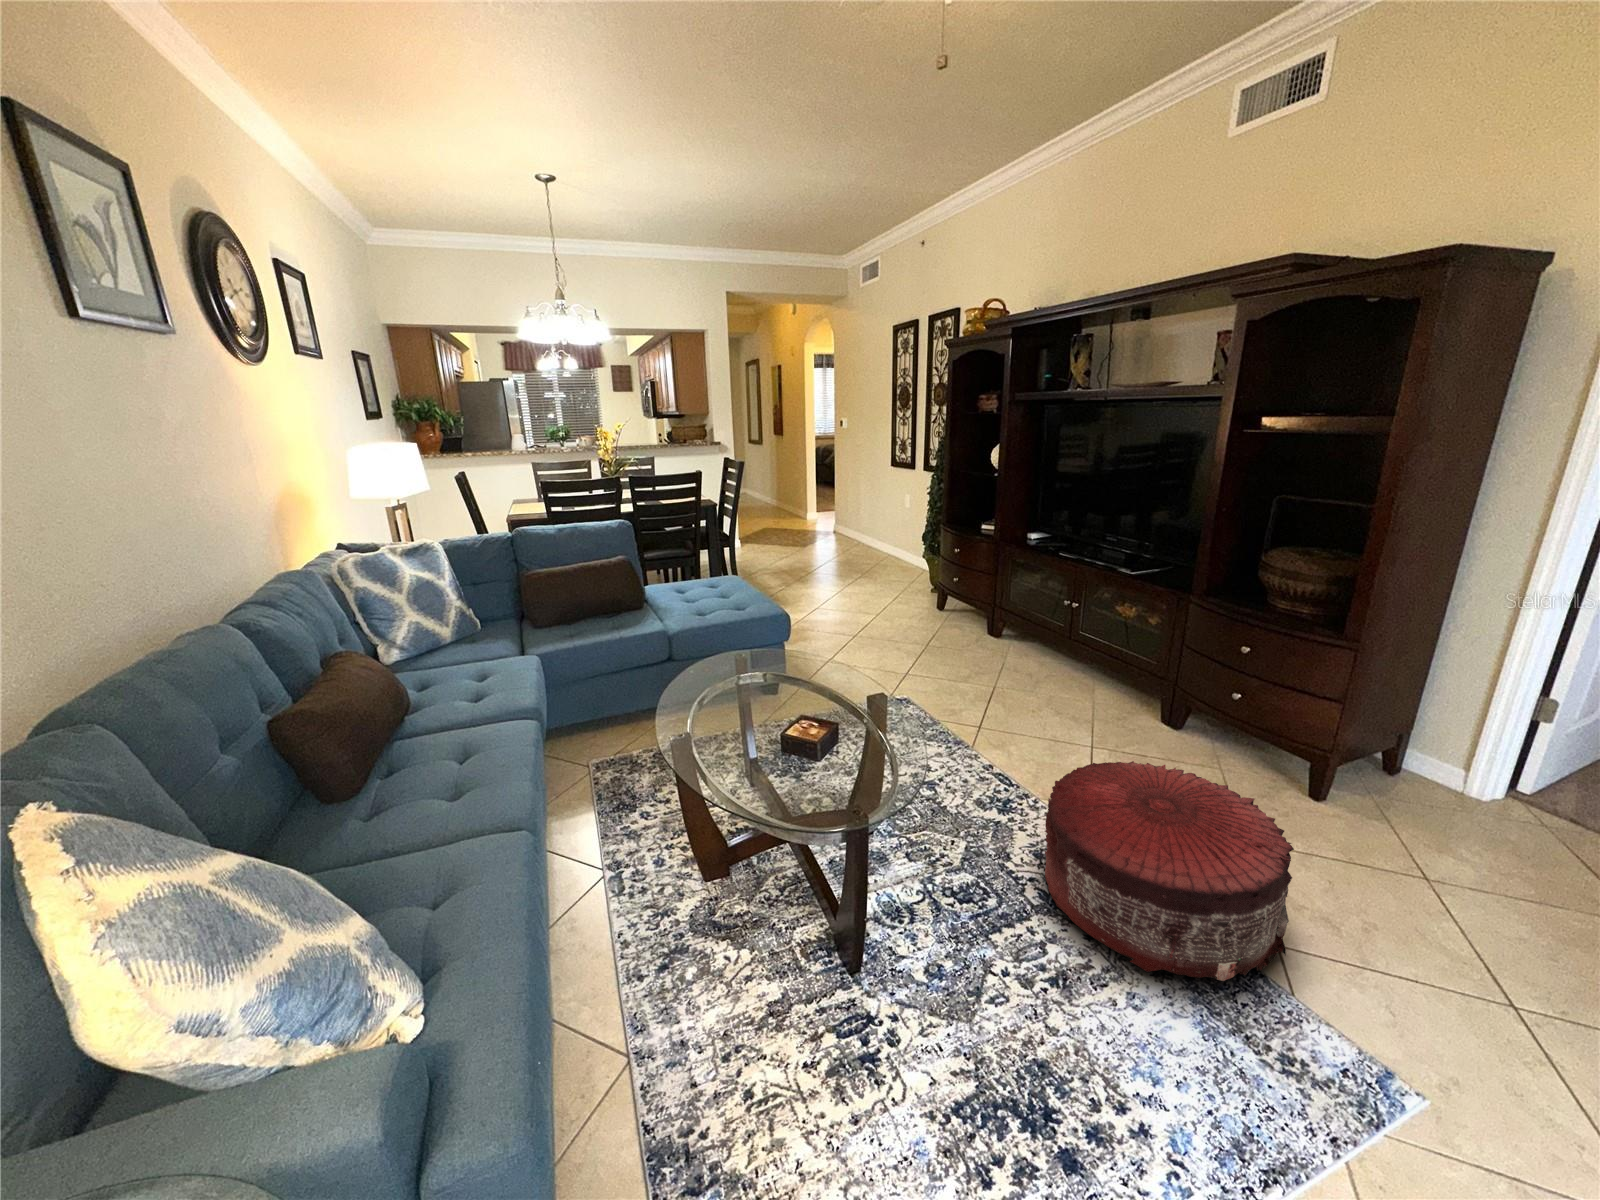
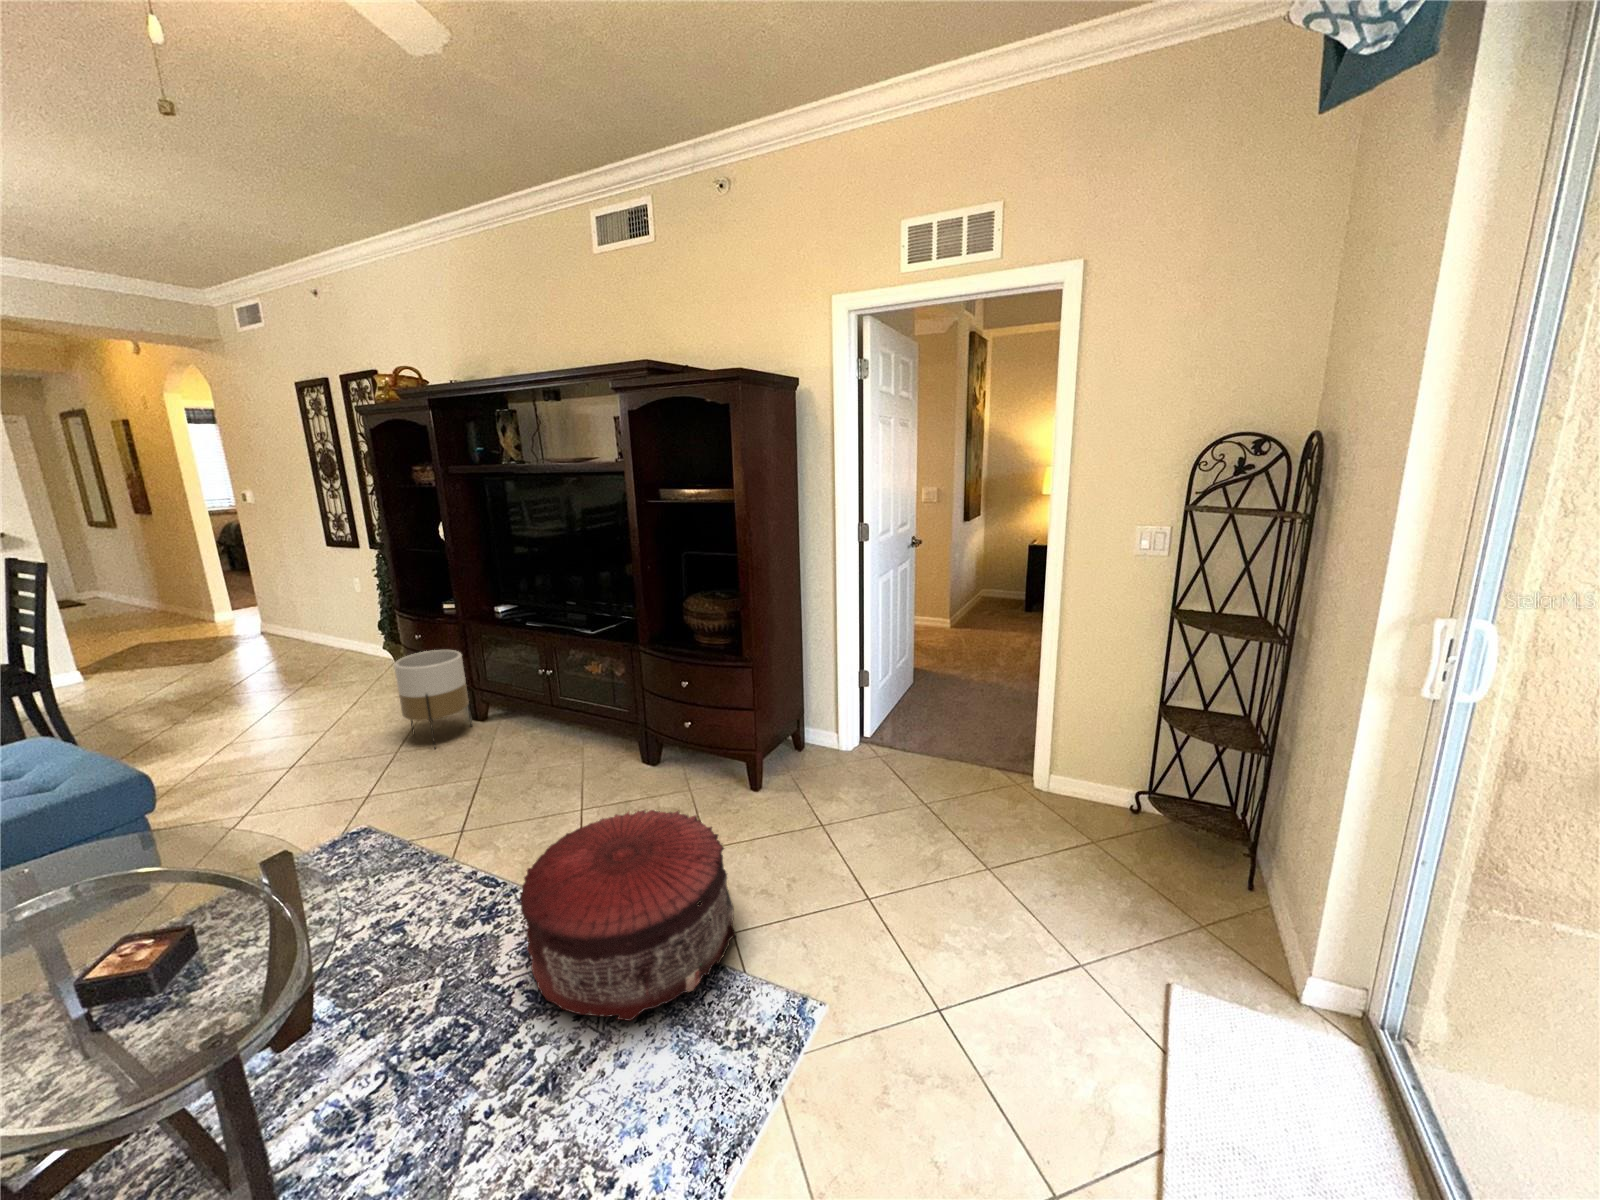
planter: none [936,564,992,651] -> present [394,650,472,748]

